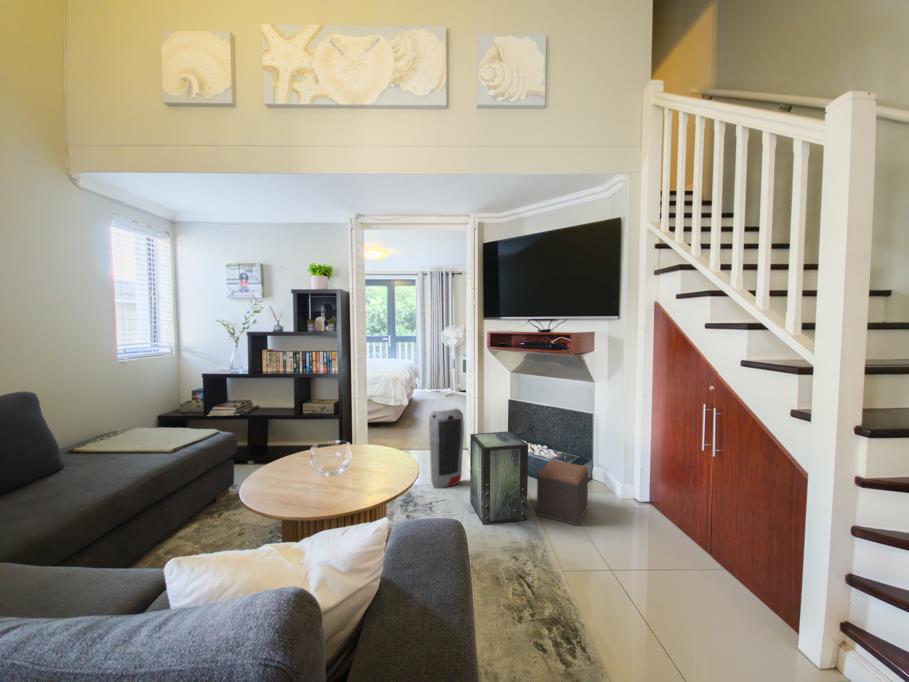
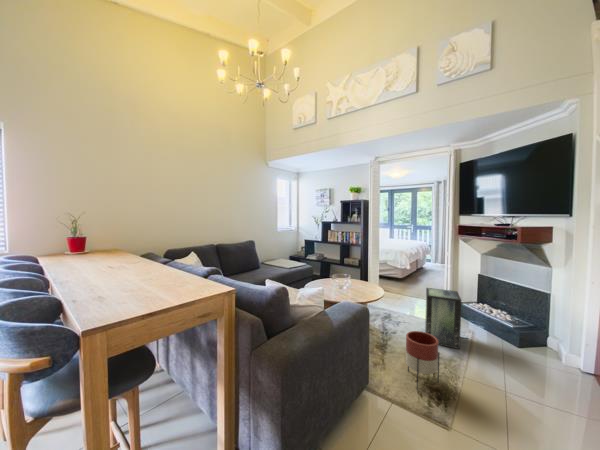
air purifier: present [429,408,464,488] -> none [404,271,429,319]
footstool: present [537,460,588,525] -> none [471,317,521,365]
planter: none [492,517,547,631] -> present [406,331,440,389]

